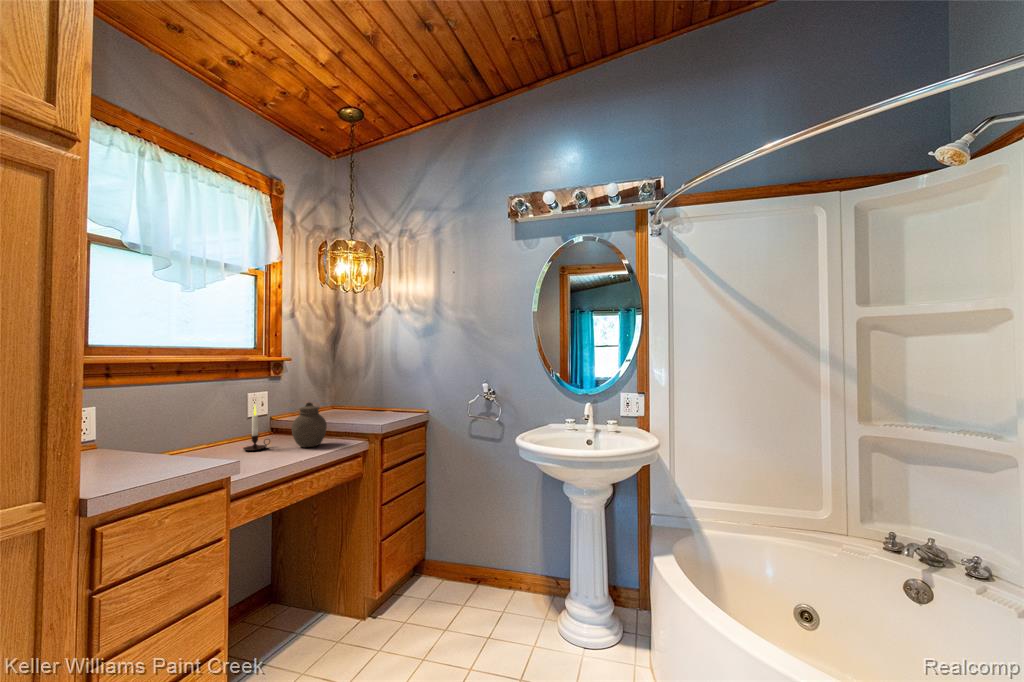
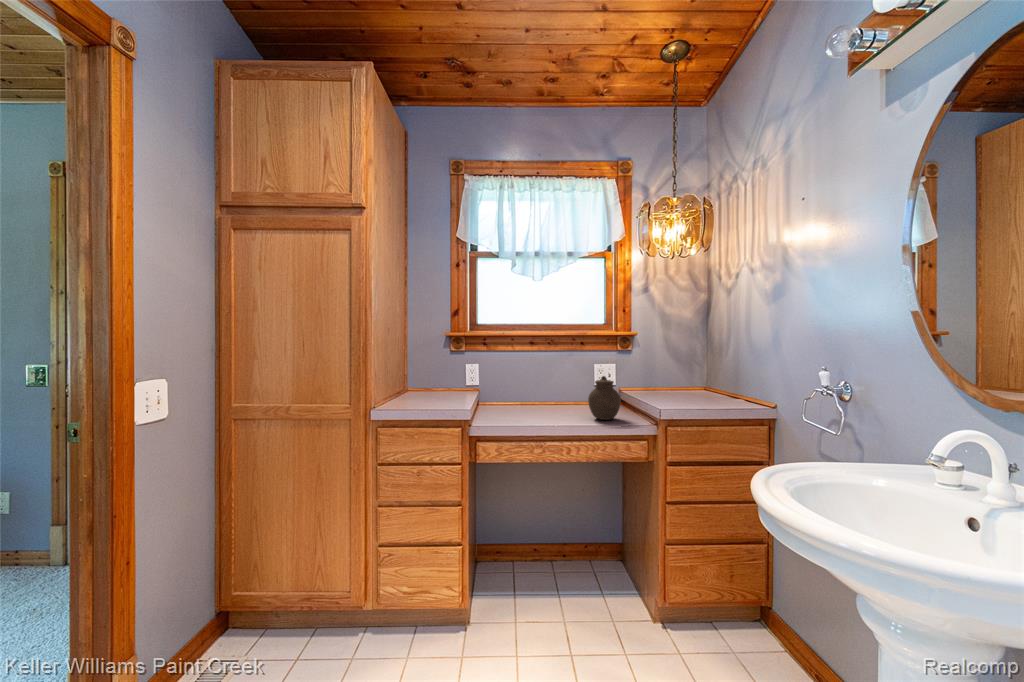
candle: present [243,406,270,451] -> none [562,373,585,413]

